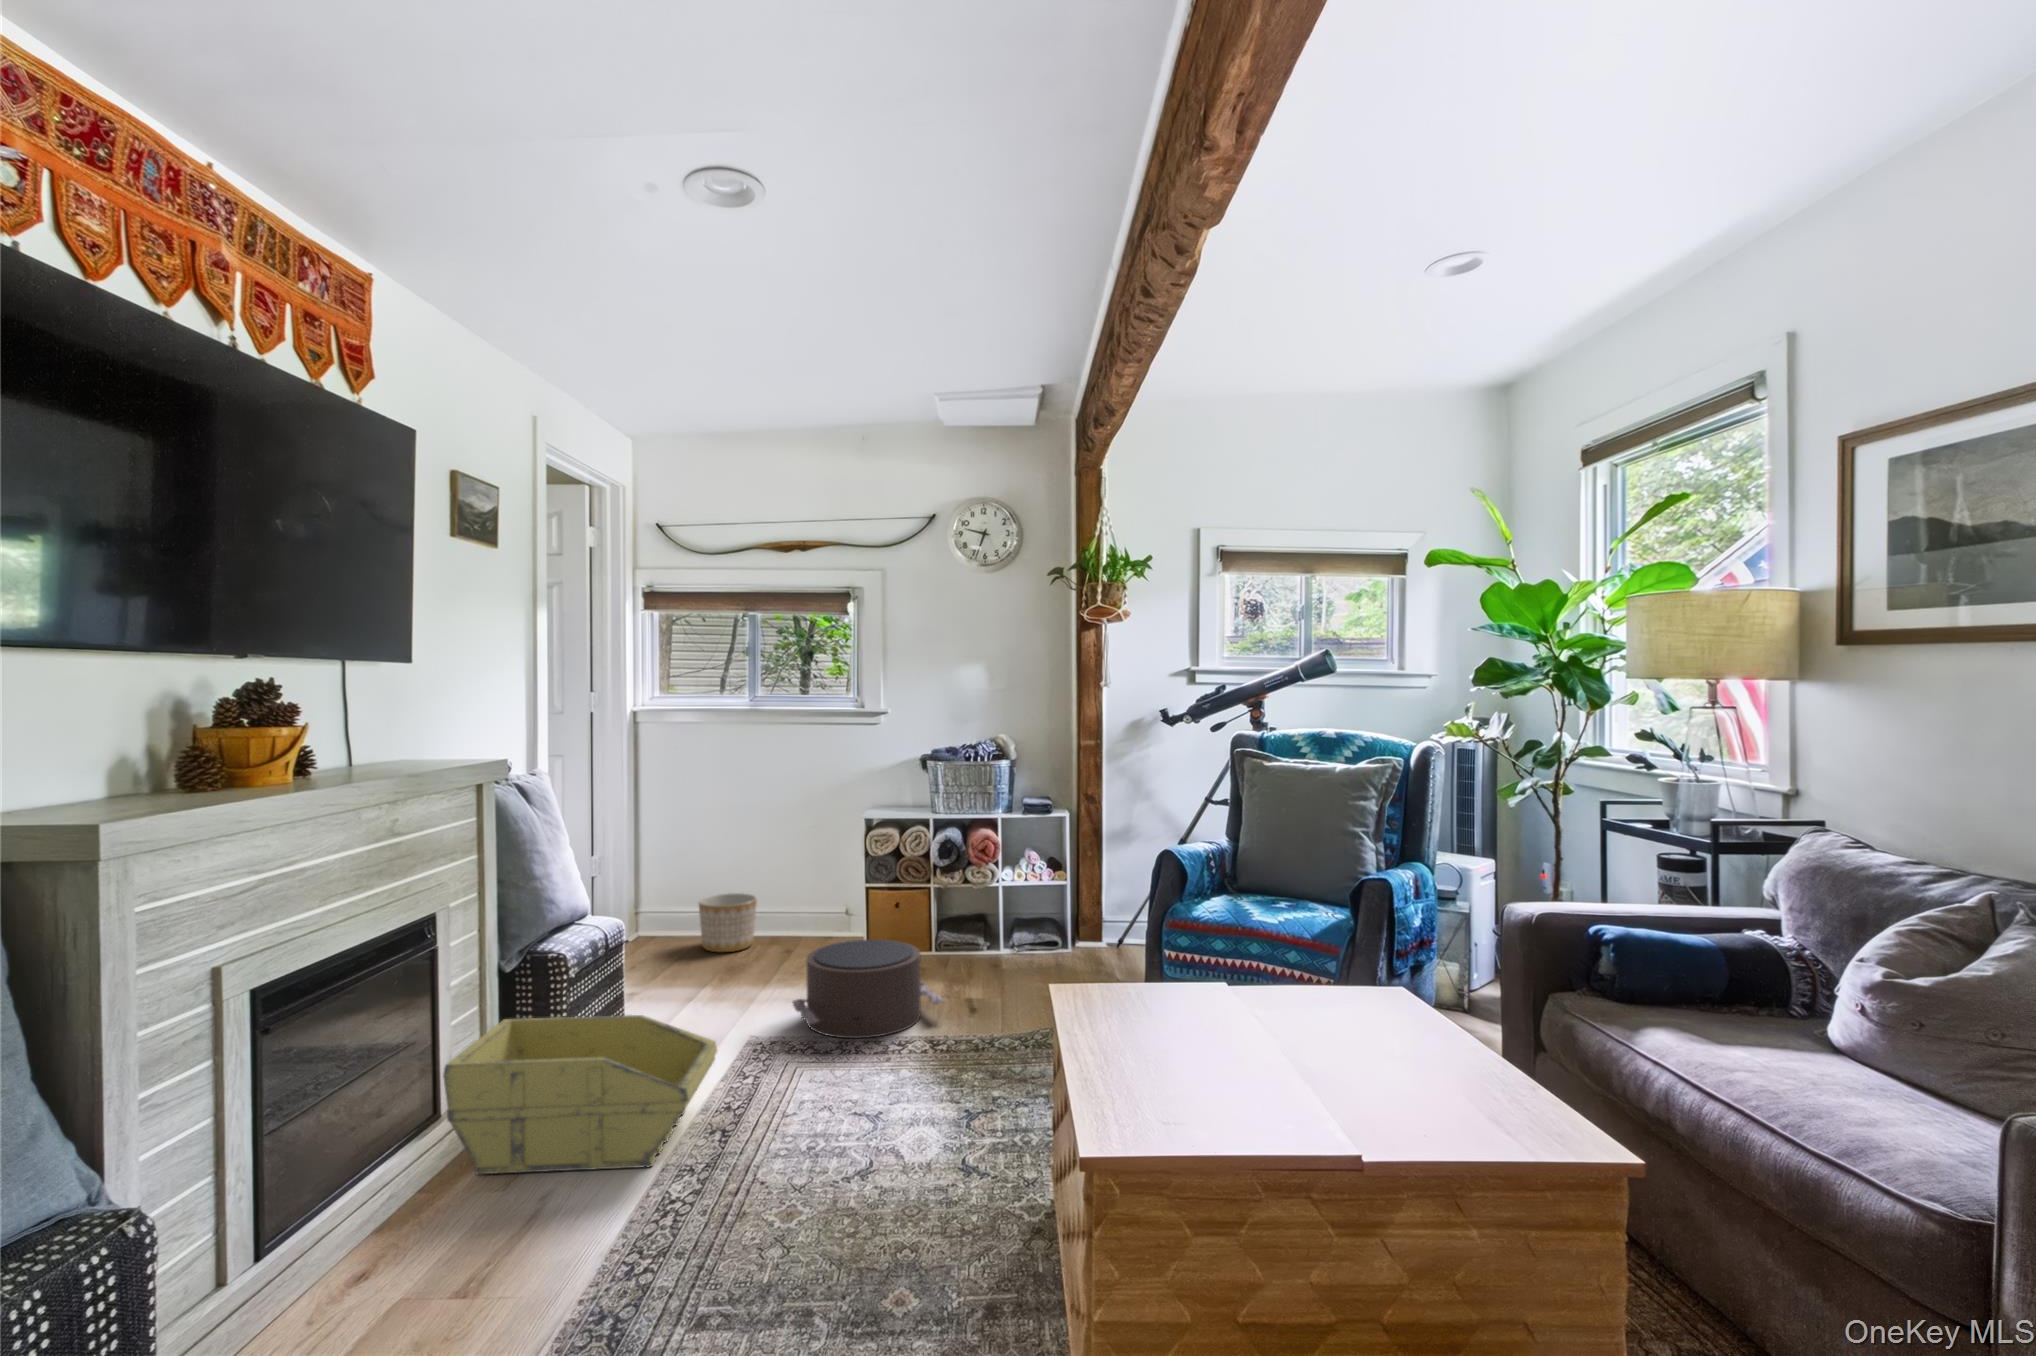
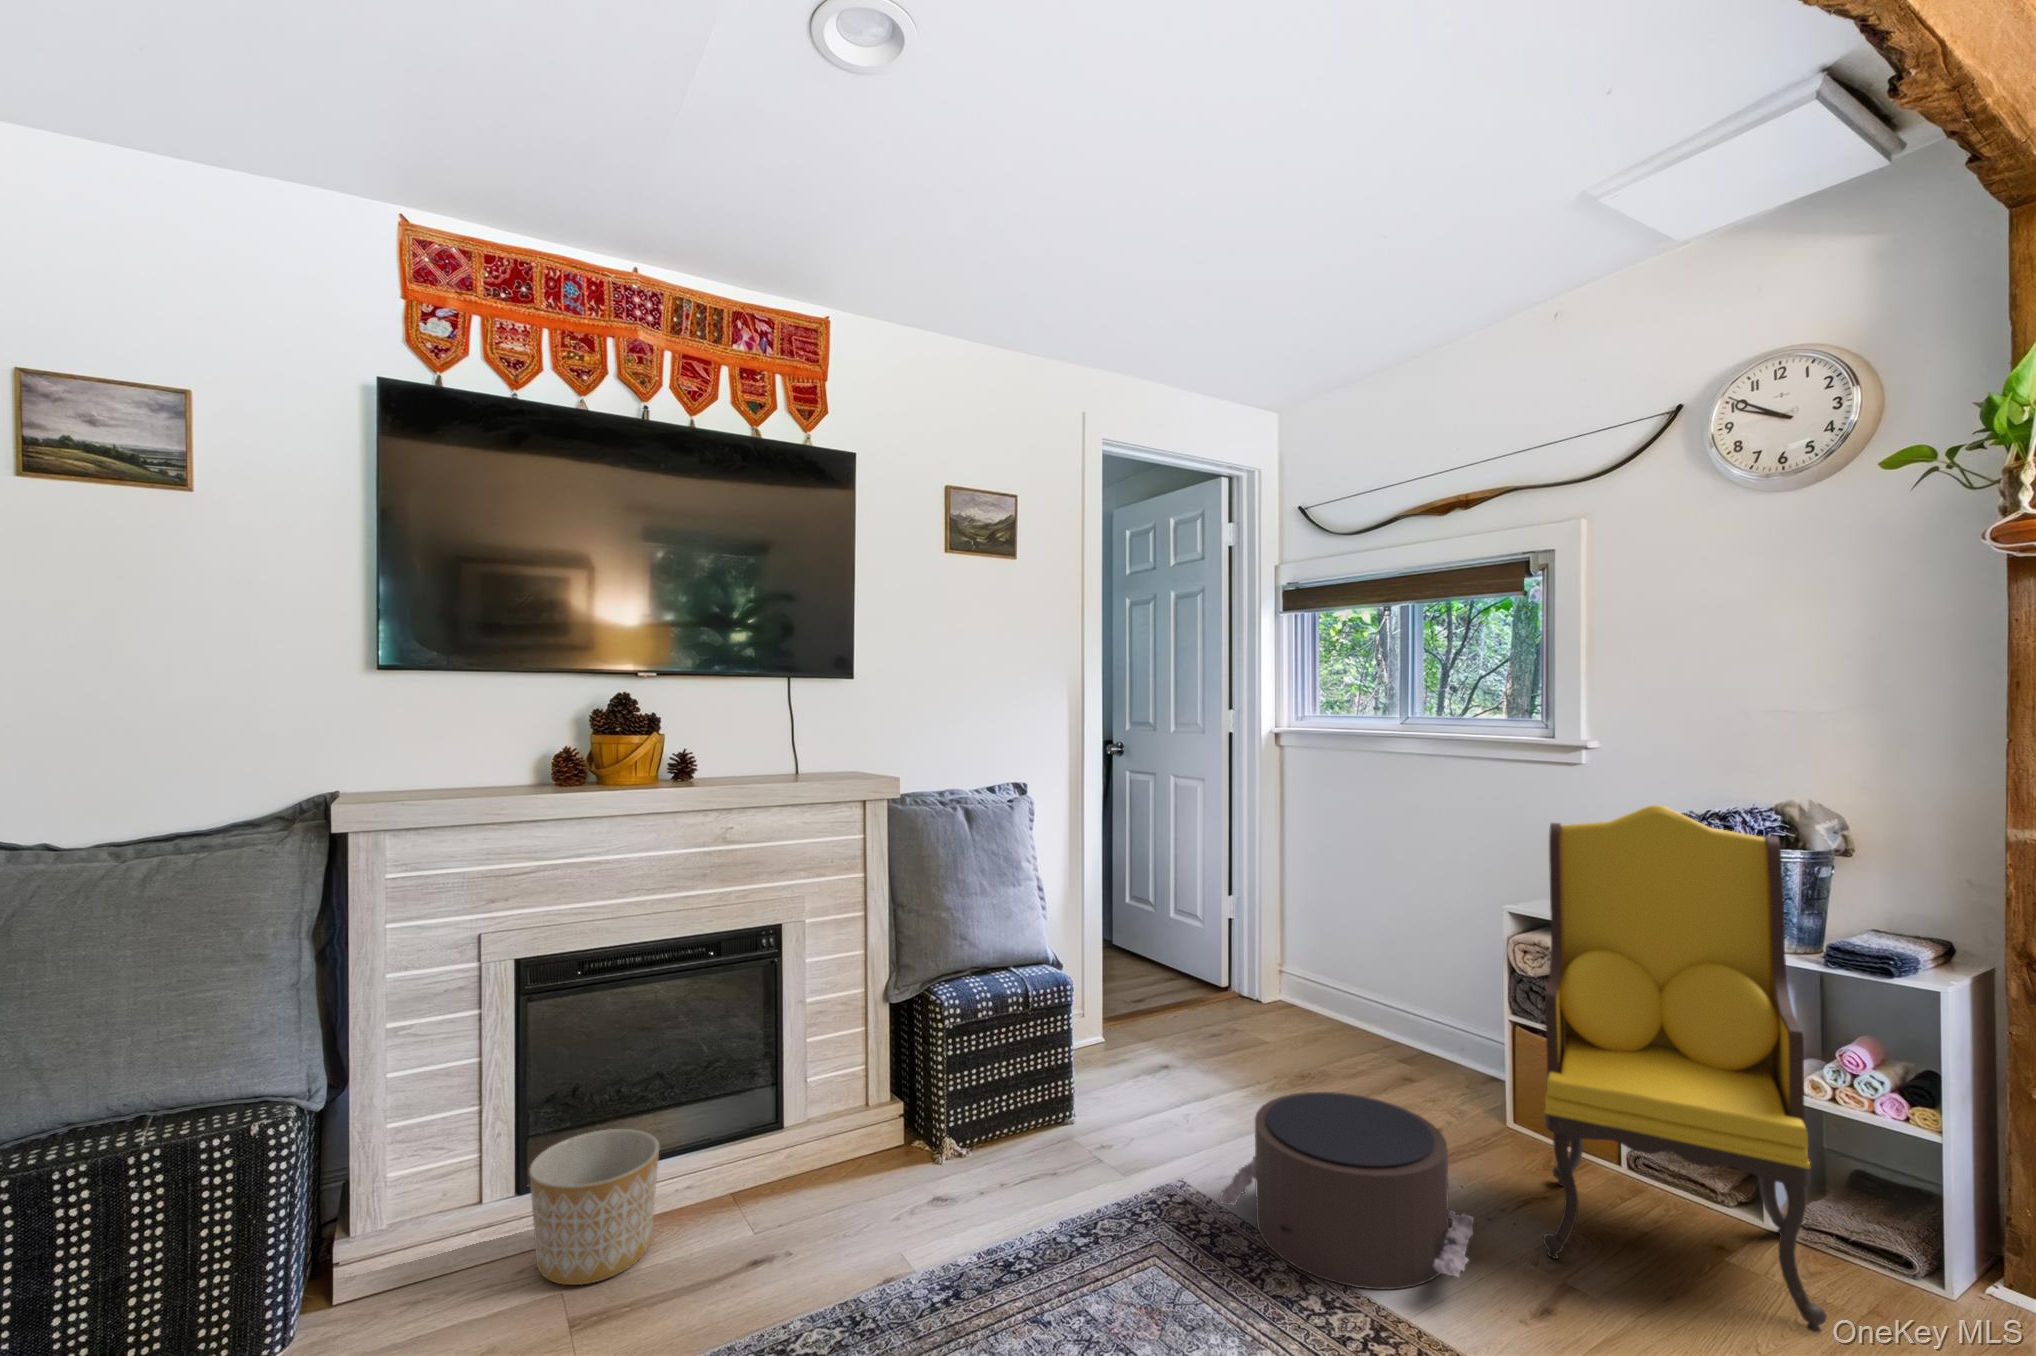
armchair: none [912,743,1049,991] -> present [1542,805,1827,1332]
planter: present [699,893,757,952] -> present [529,1129,659,1285]
storage bin: present [443,1015,717,1174] -> none [753,1049,997,1298]

